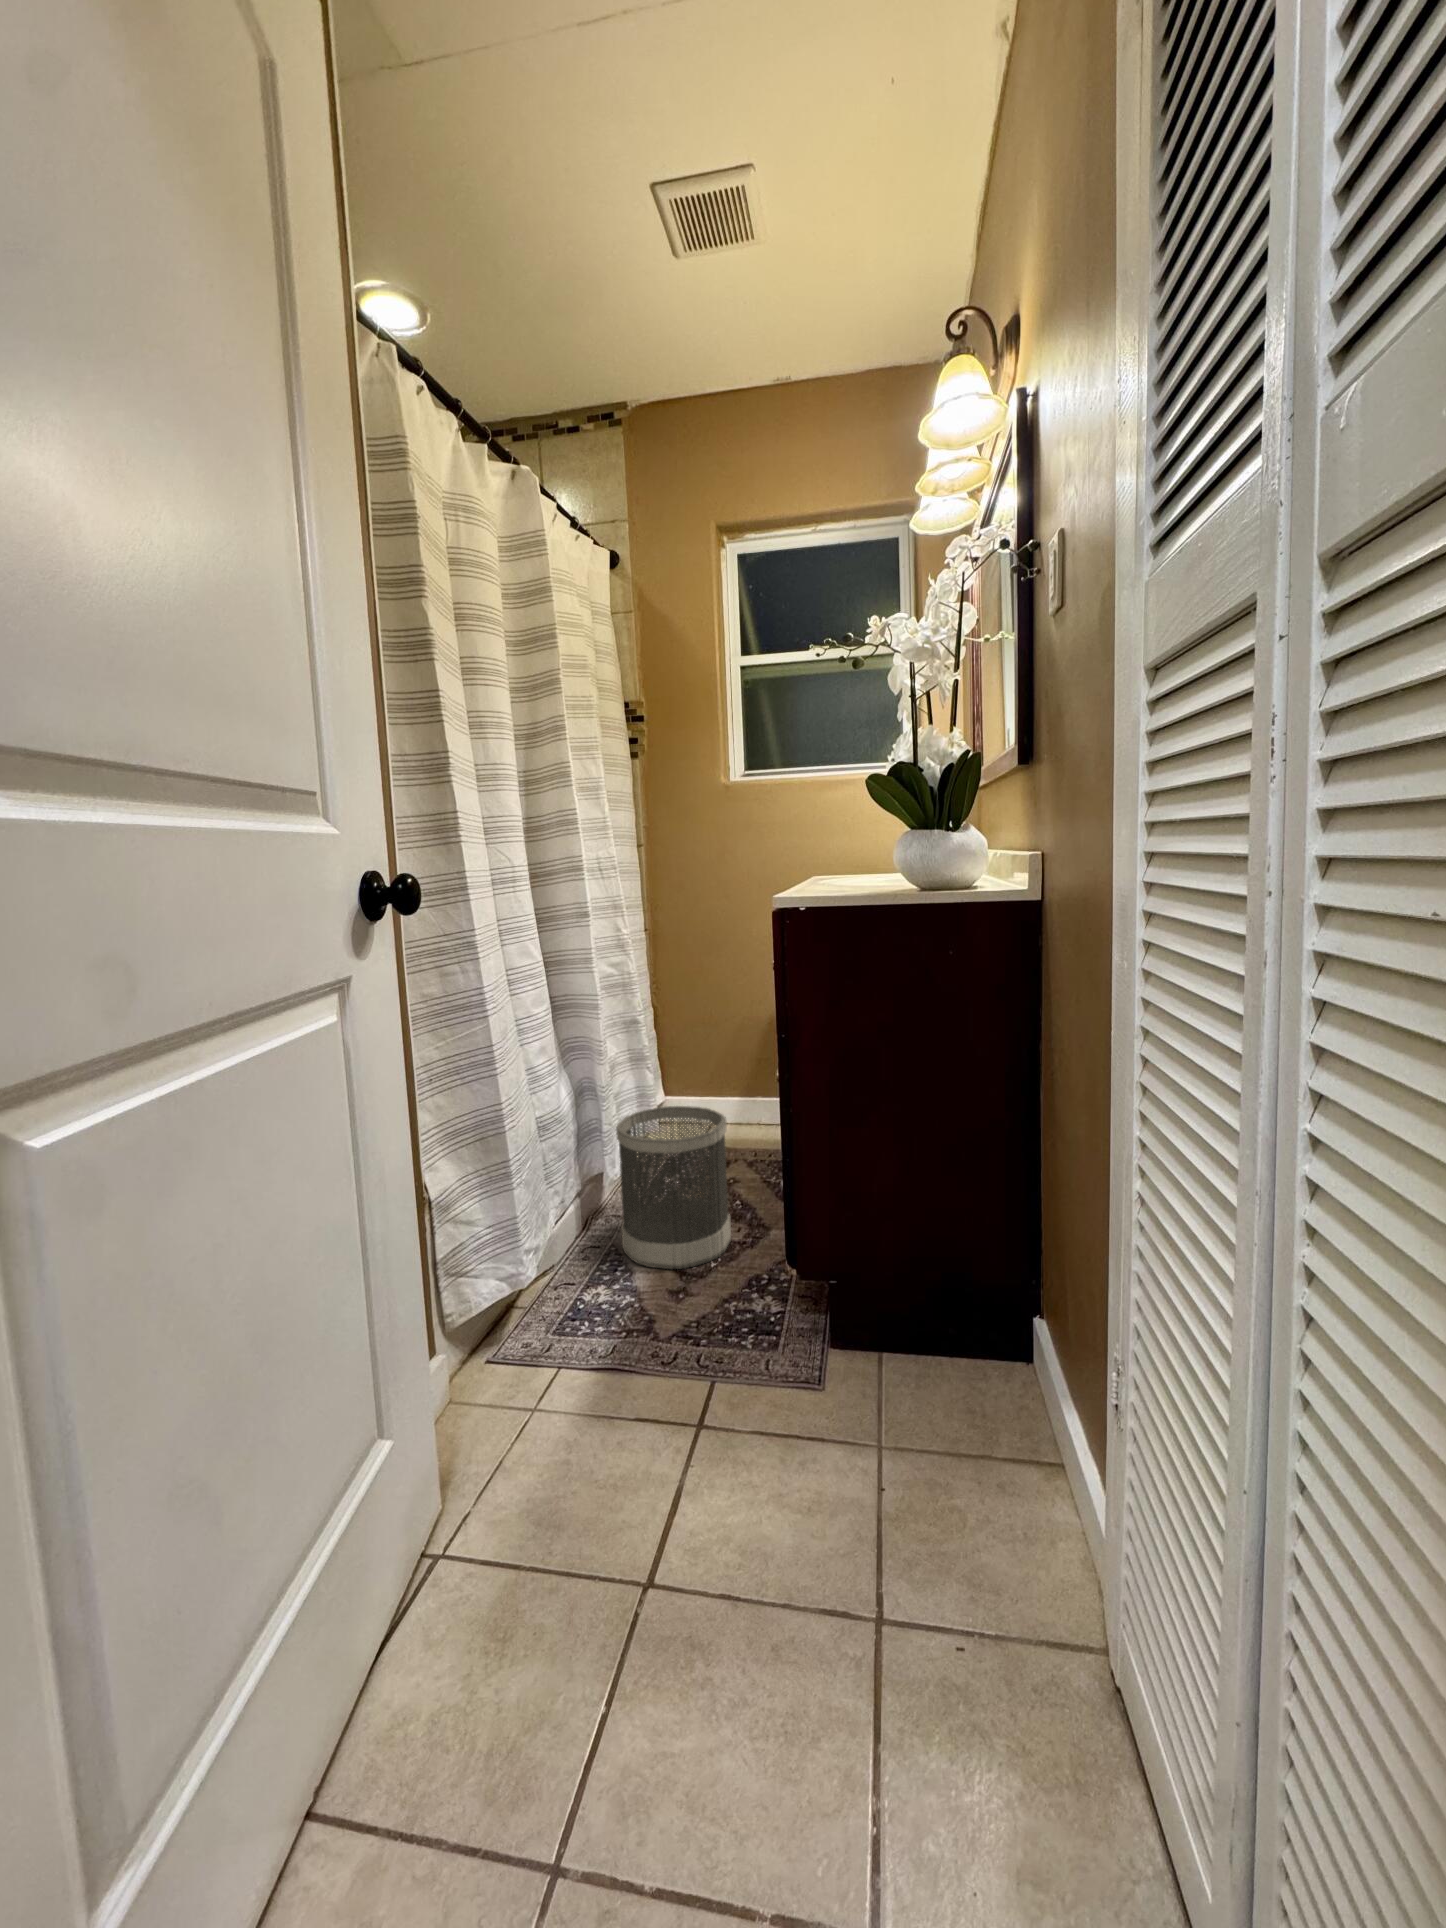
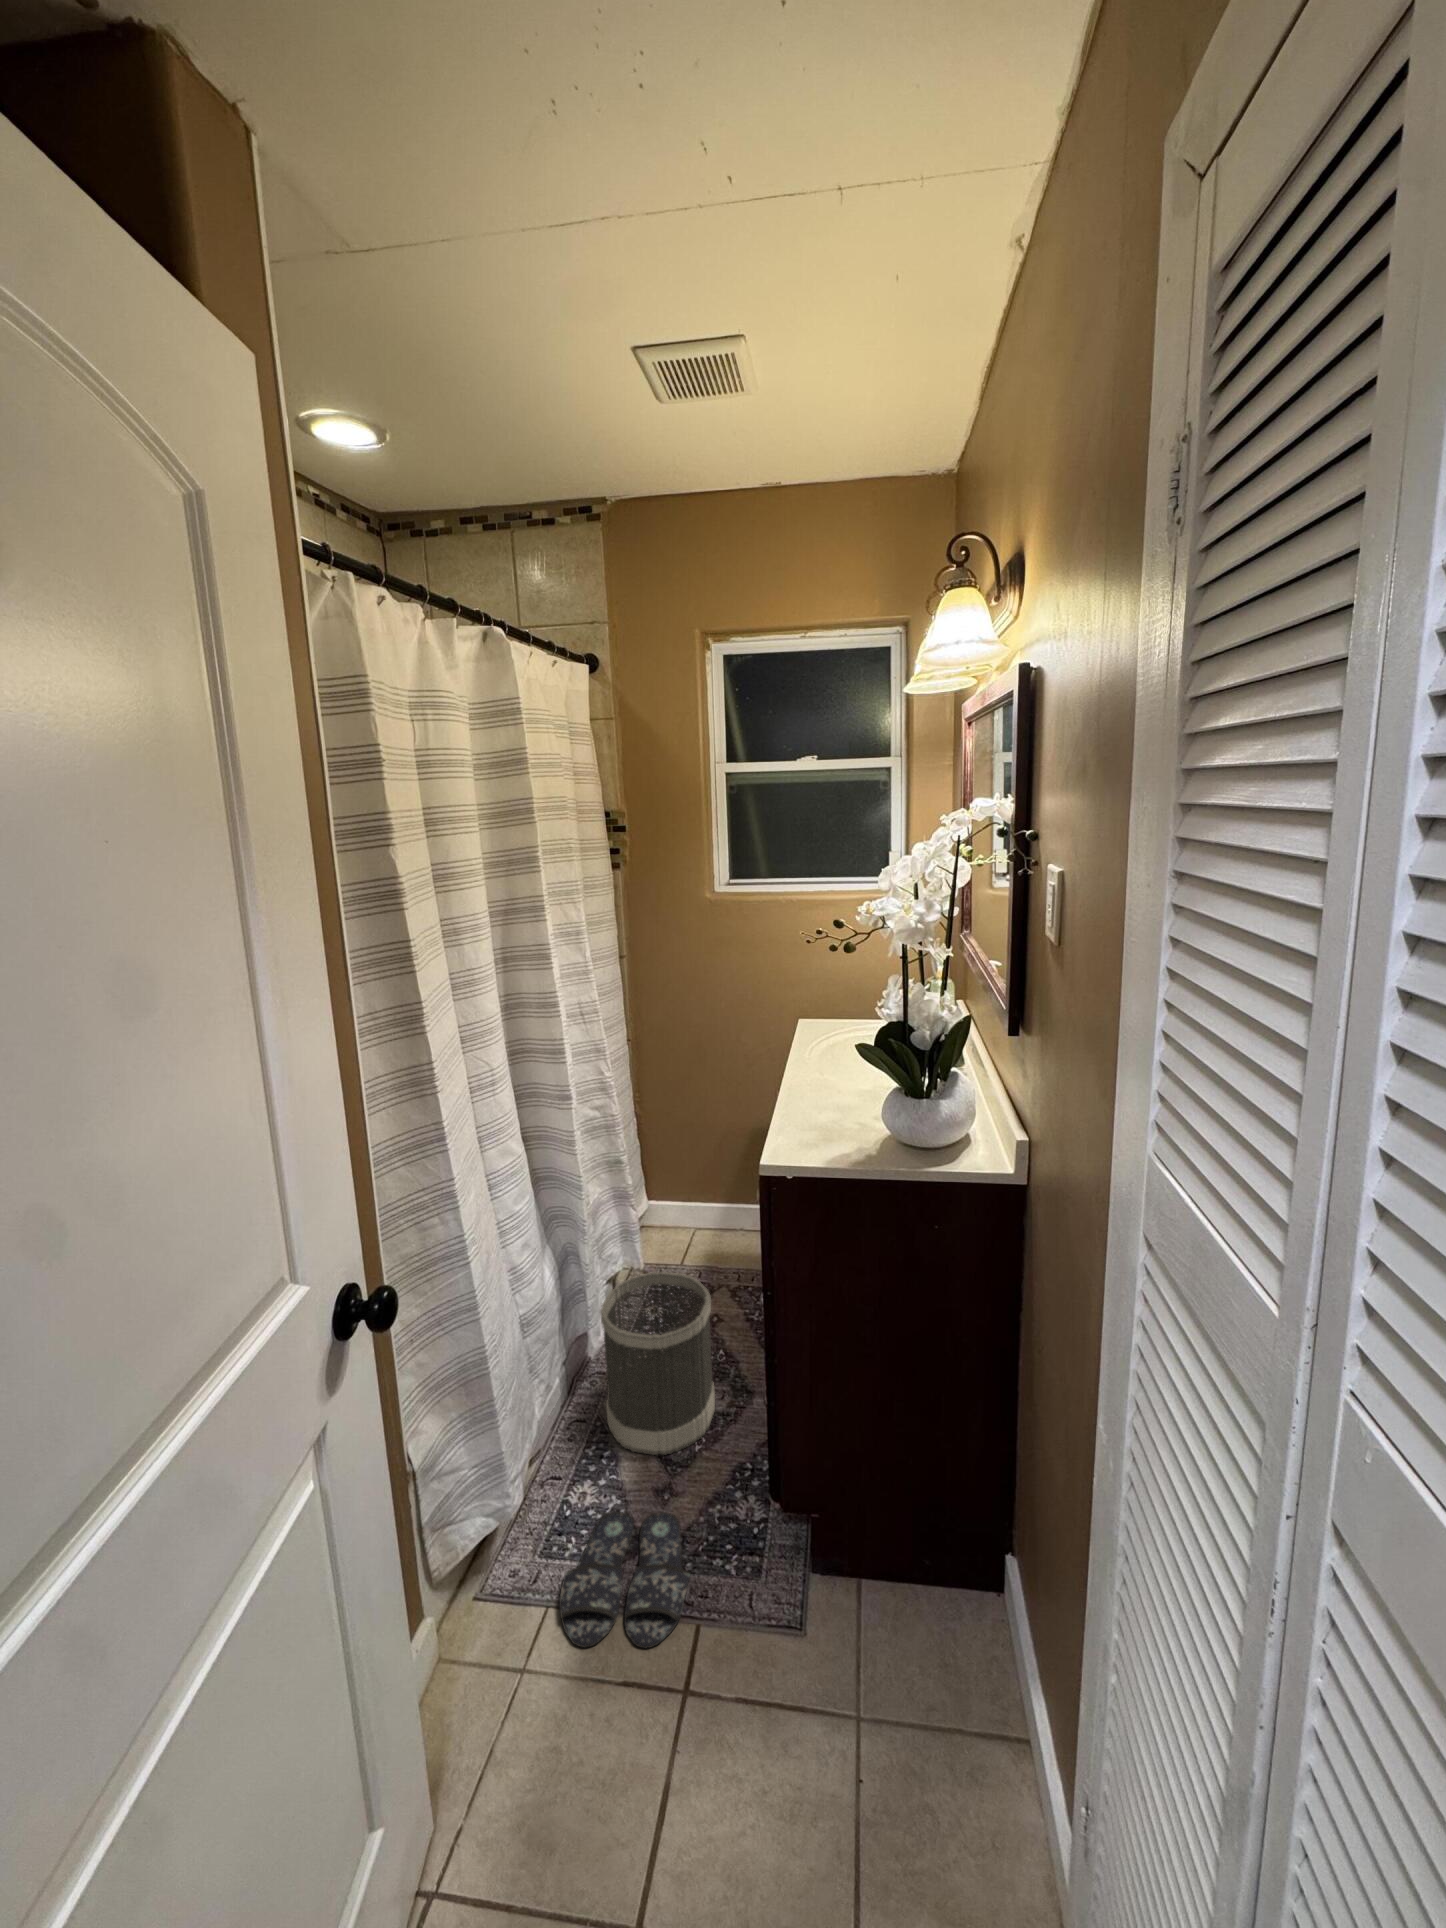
slippers: none [572,1305,705,1395] -> present [559,1512,690,1648]

